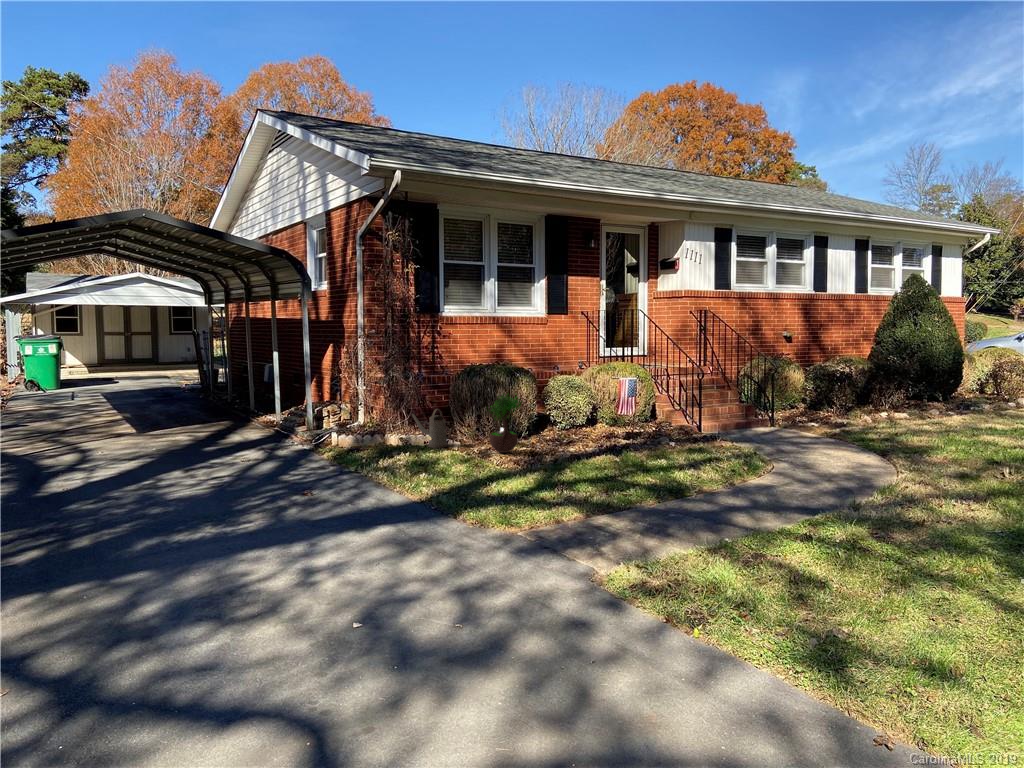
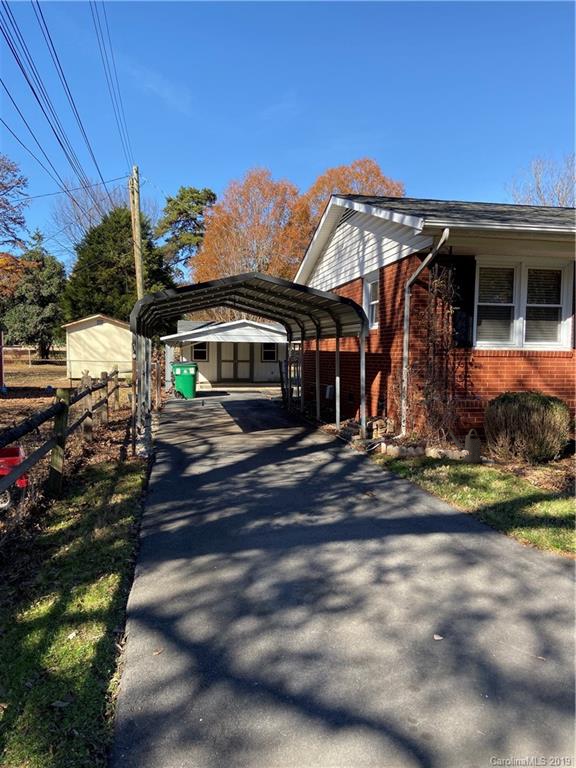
potted tree: present [490,395,520,453] -> none [521,415,558,473]

